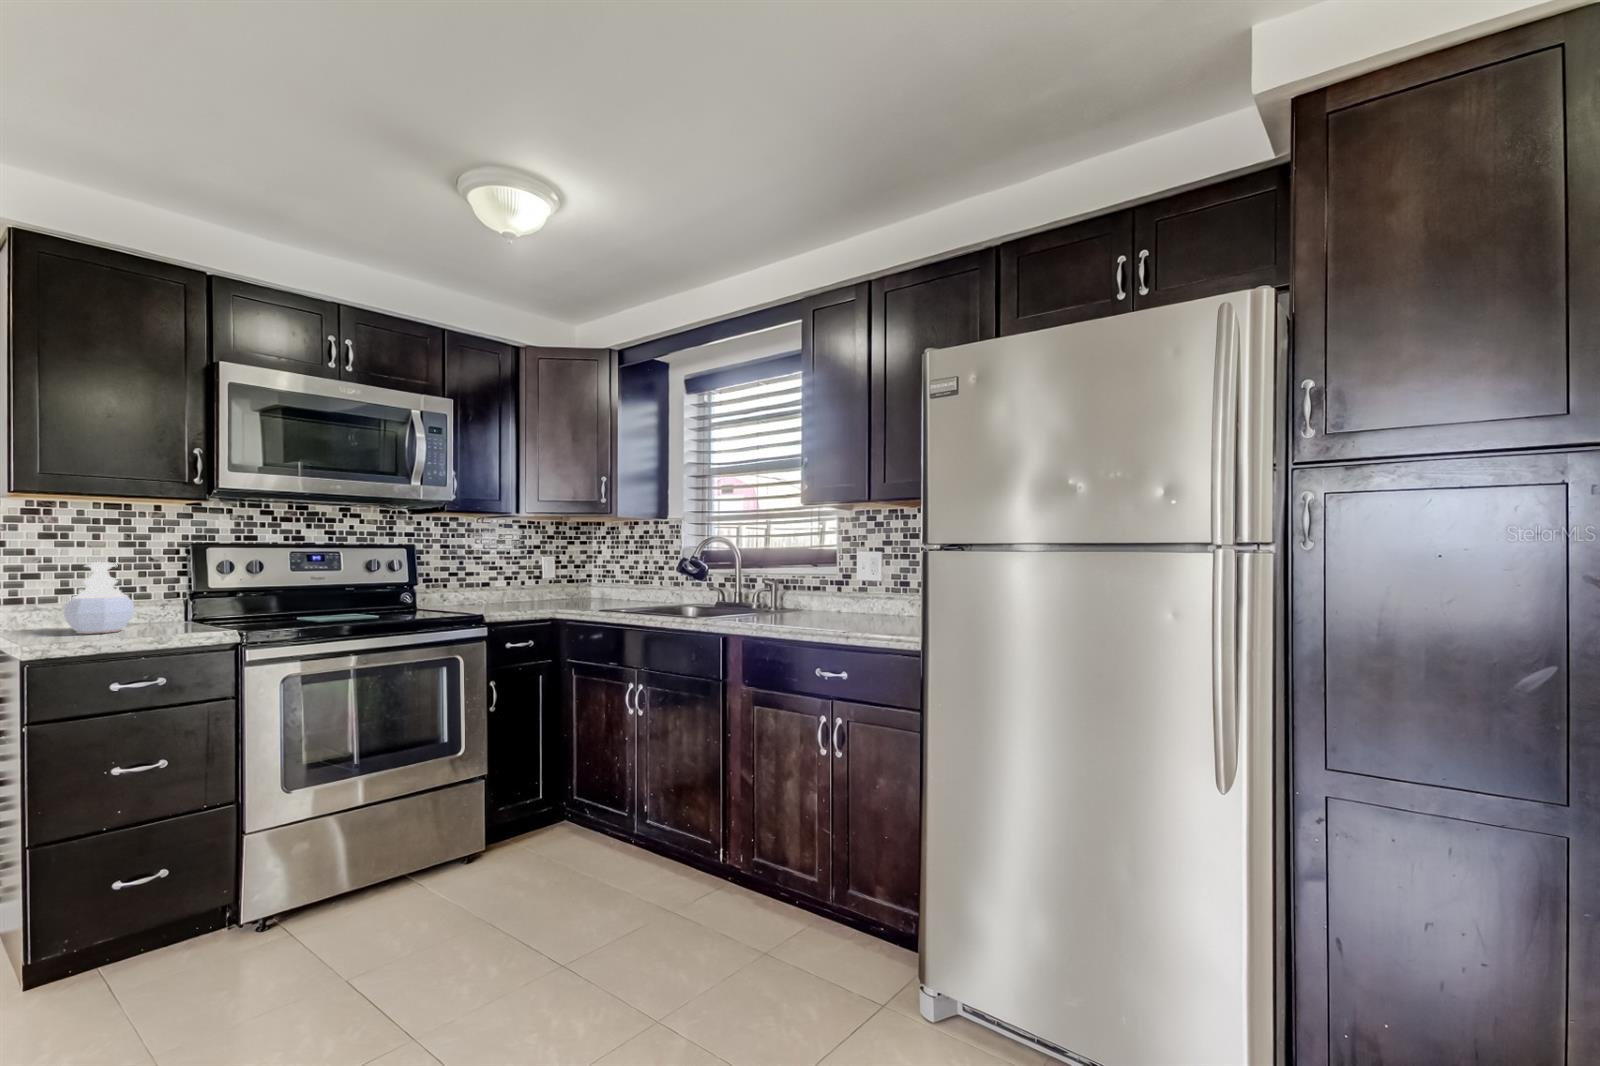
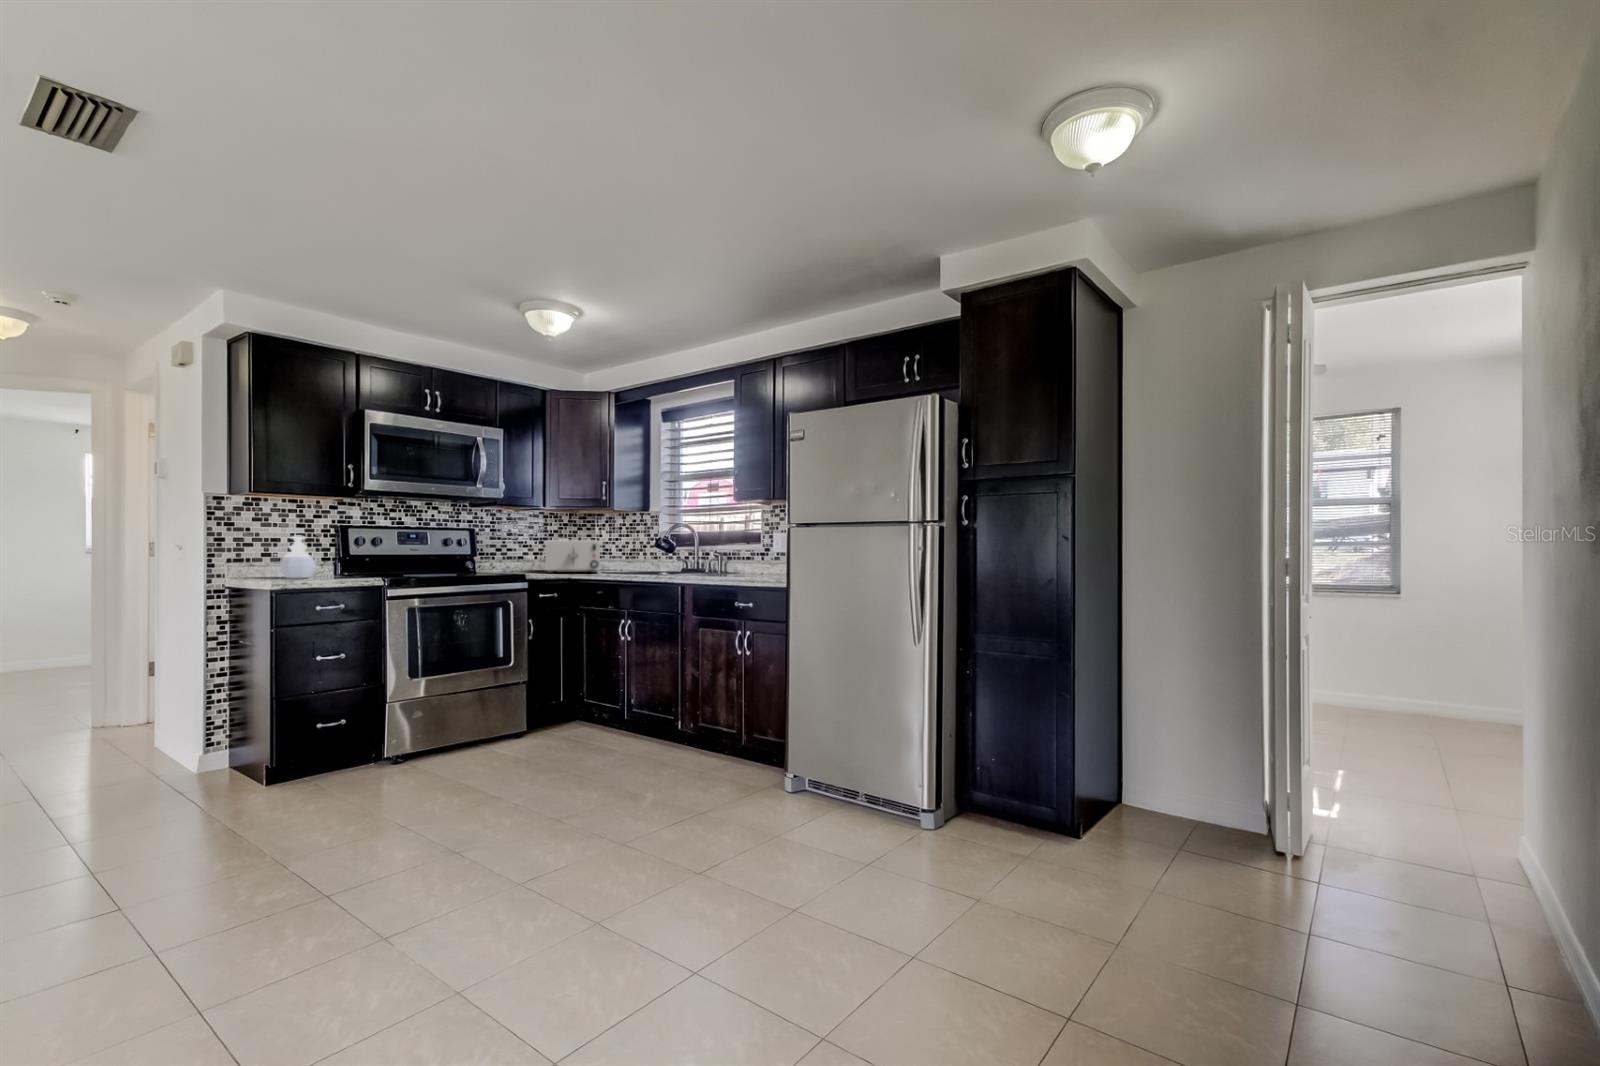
toaster: none [515,562,597,611] -> present [545,540,600,573]

